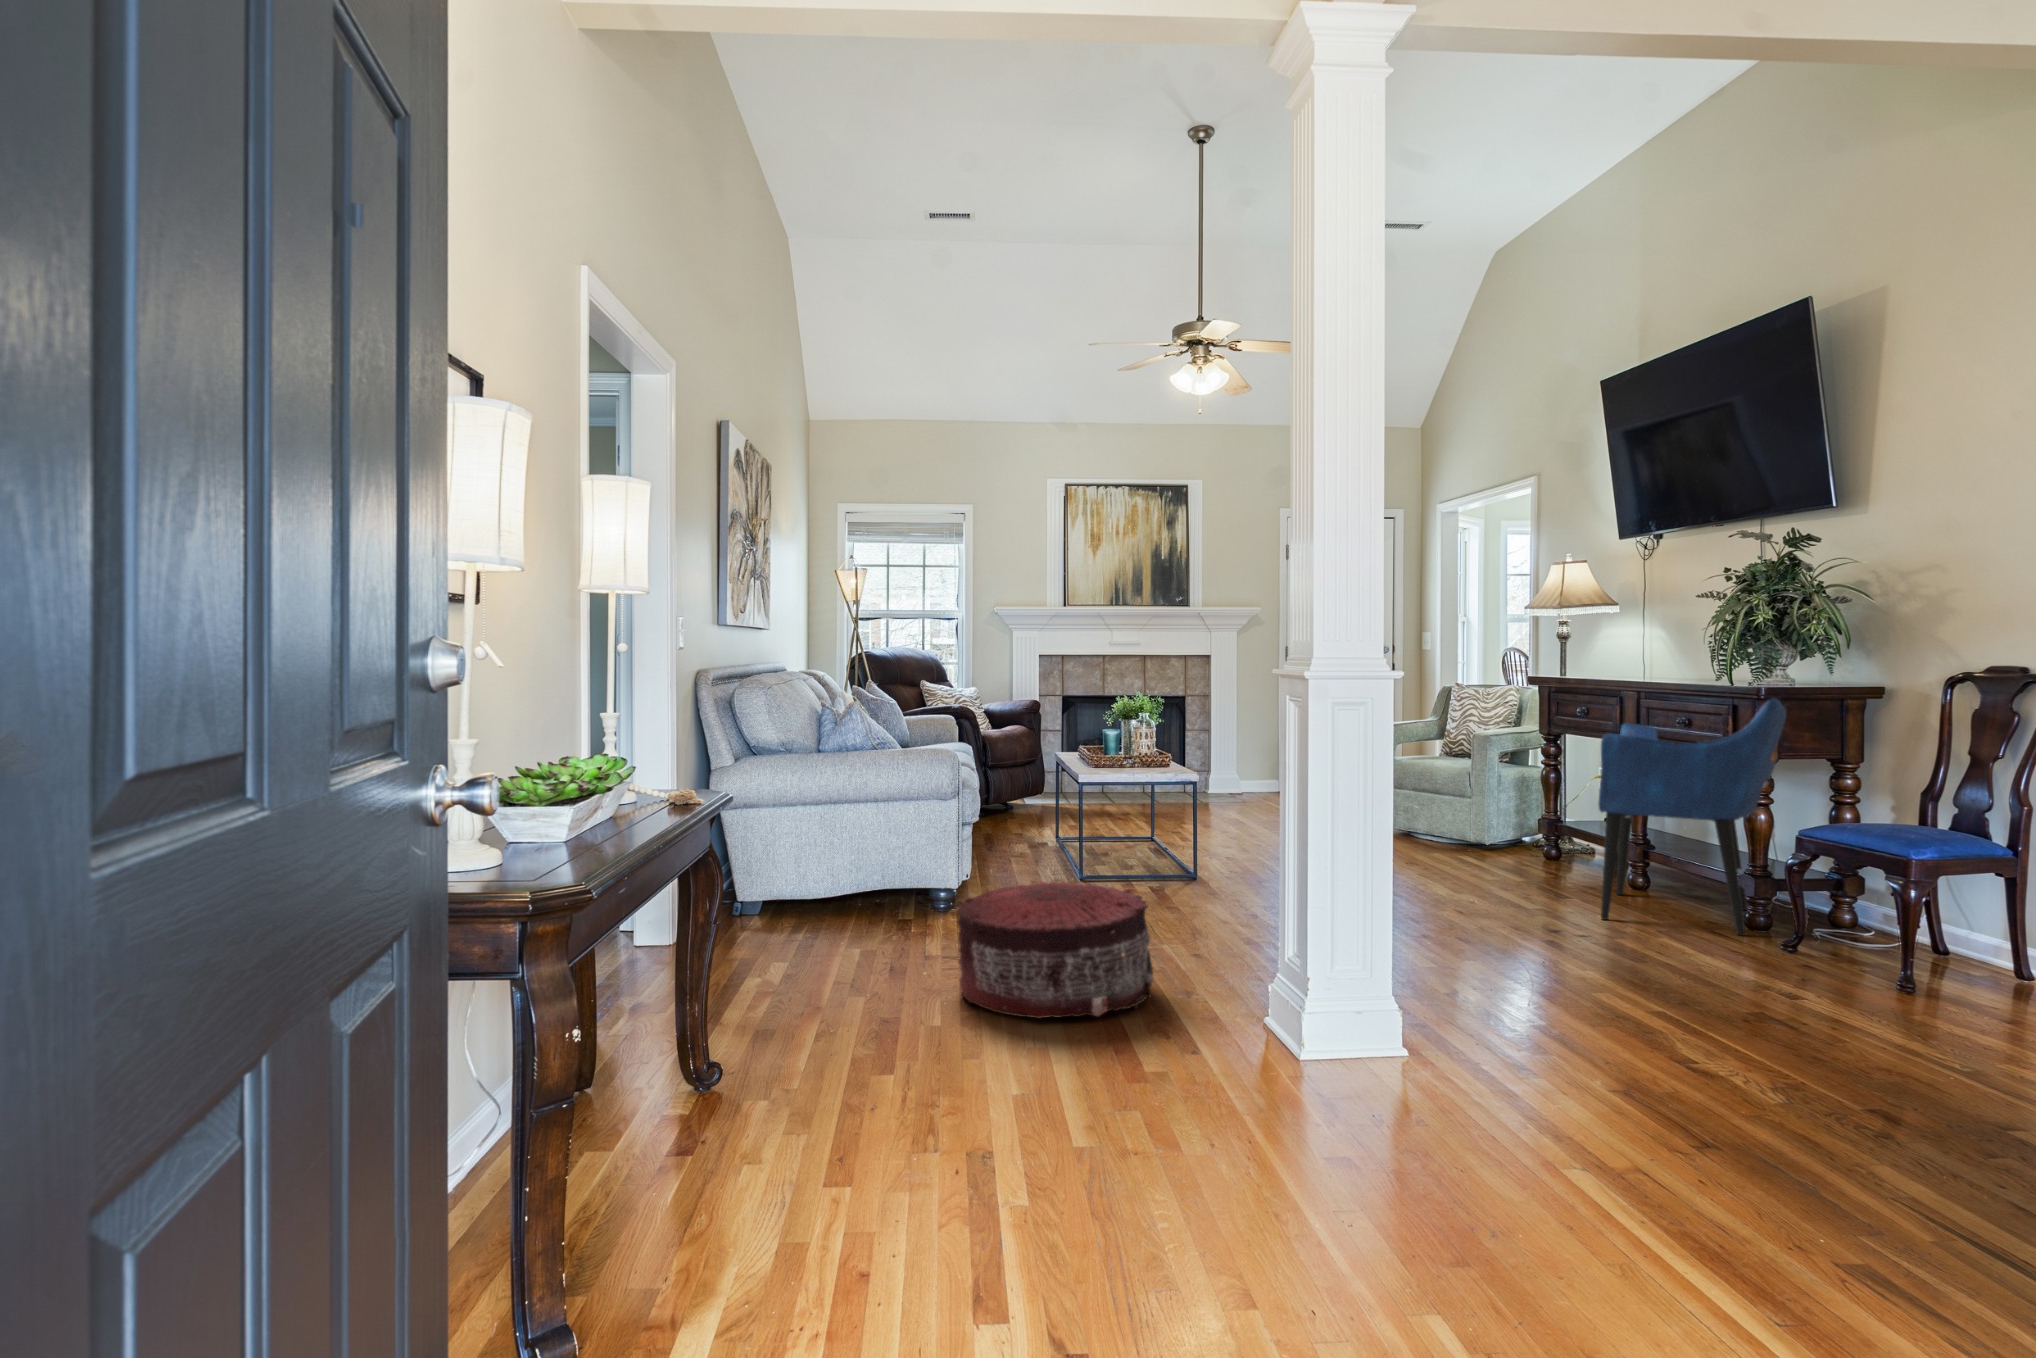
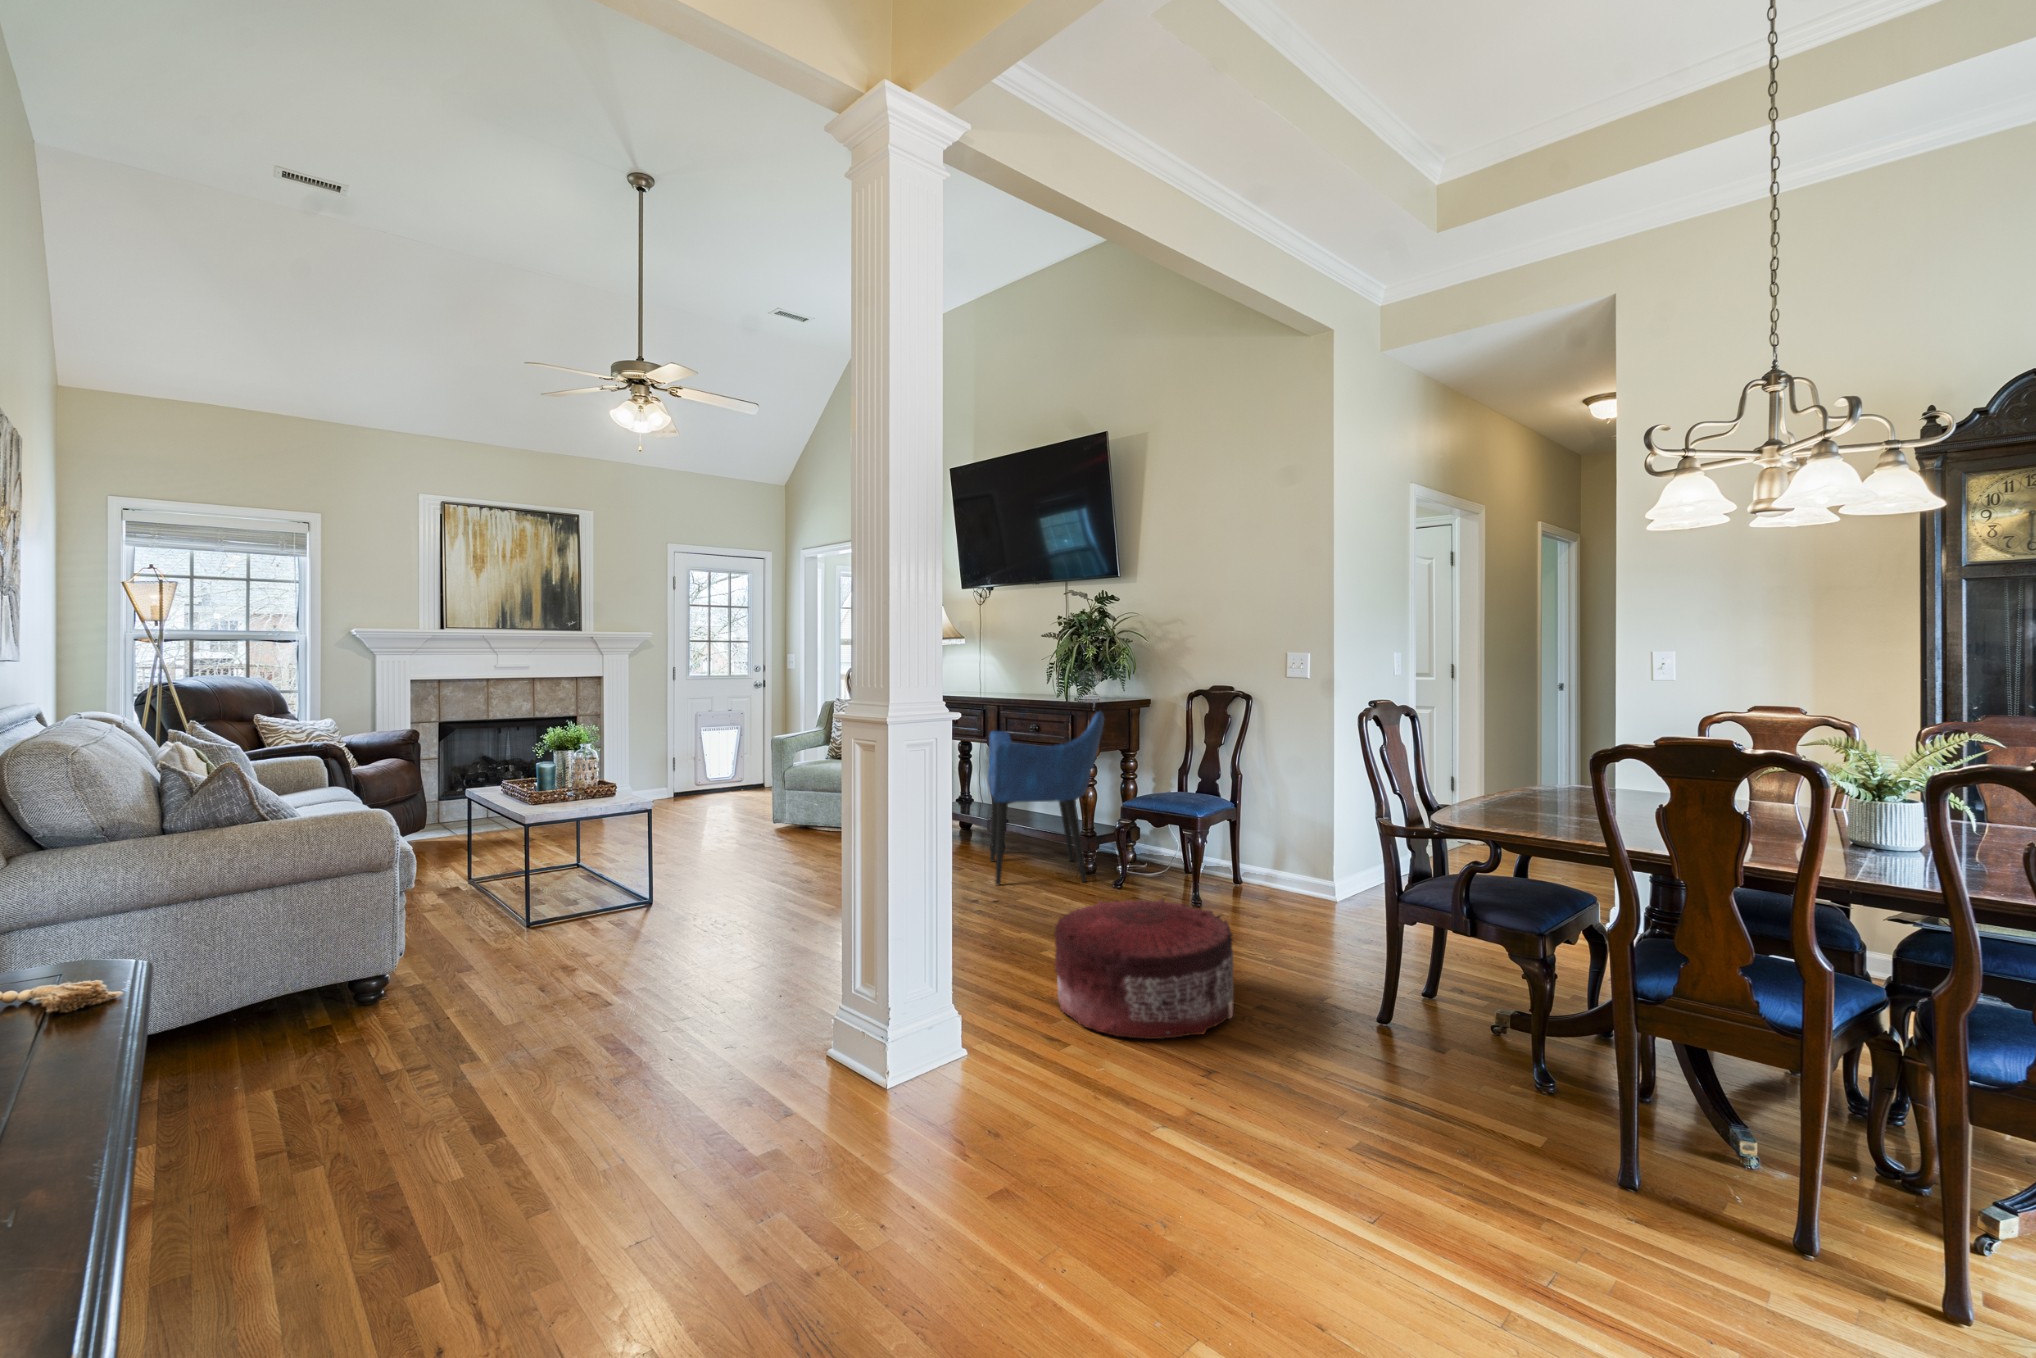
pouf: present [958,881,1153,1018] -> present [1054,899,1235,1039]

